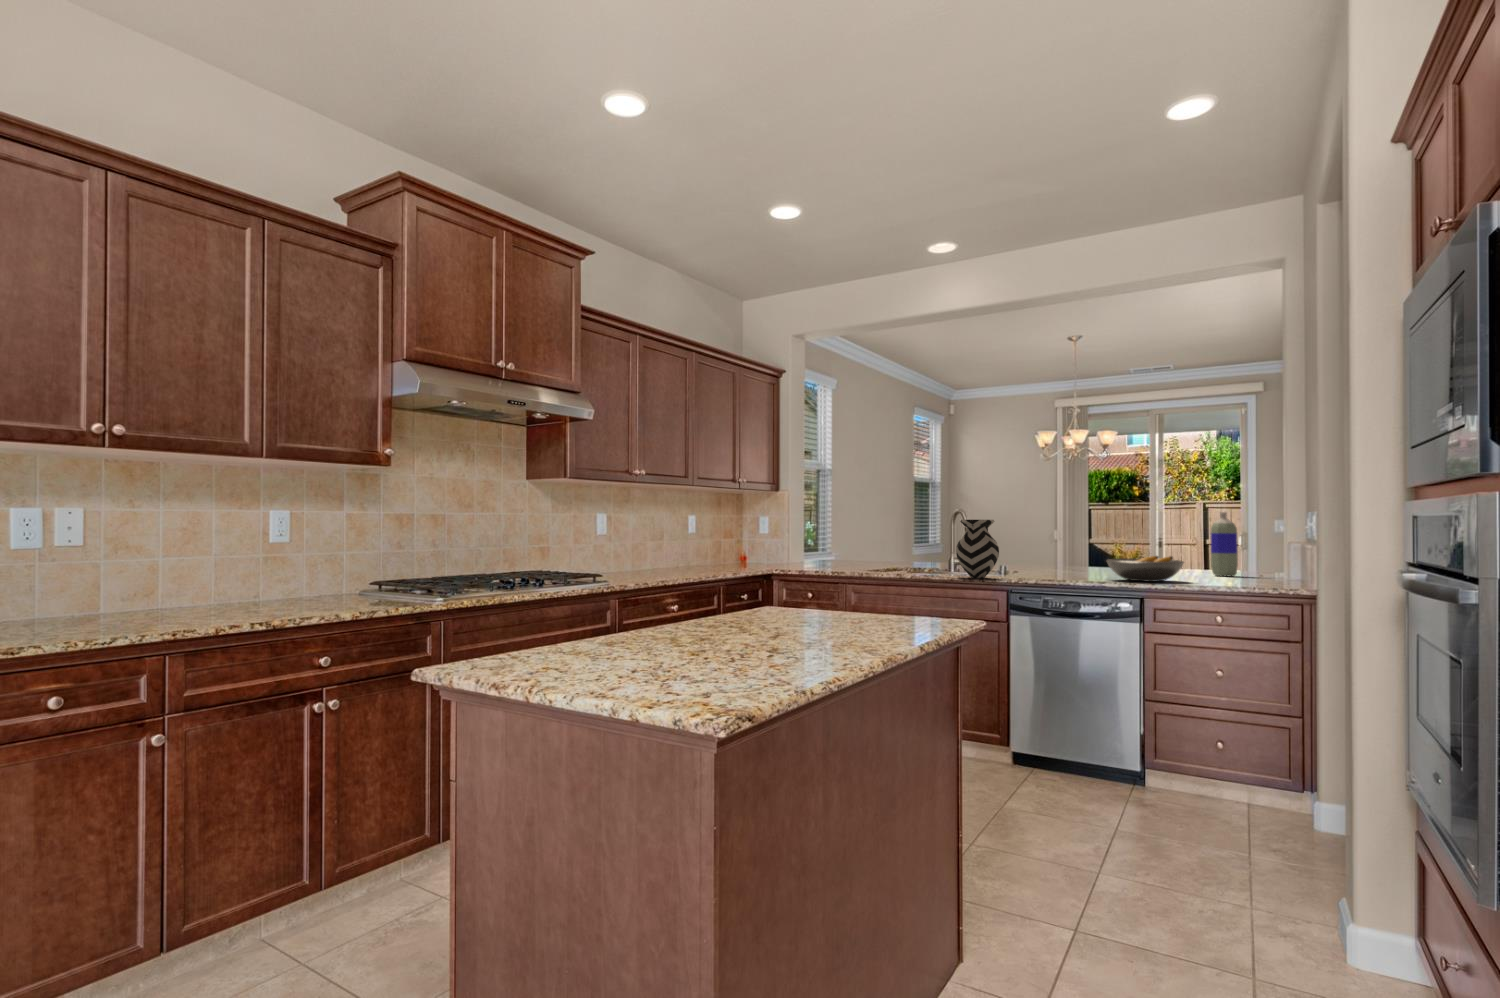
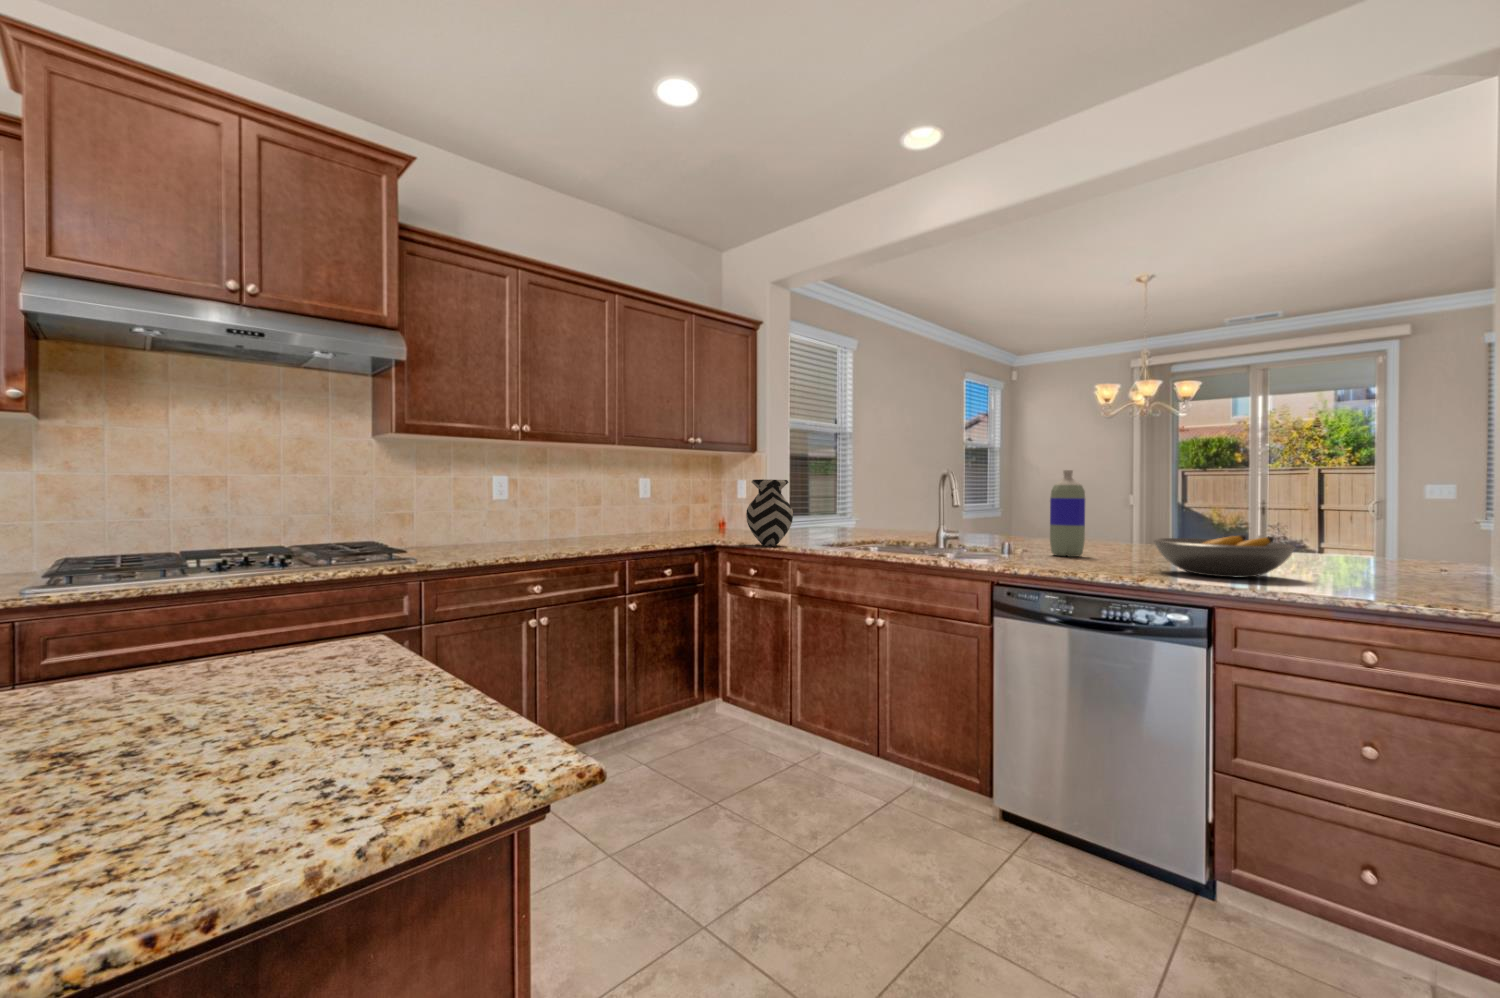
bottle: present [1211,512,1238,576] -> present [1050,470,1085,557]
vase: present [956,520,999,578] -> present [746,479,793,546]

